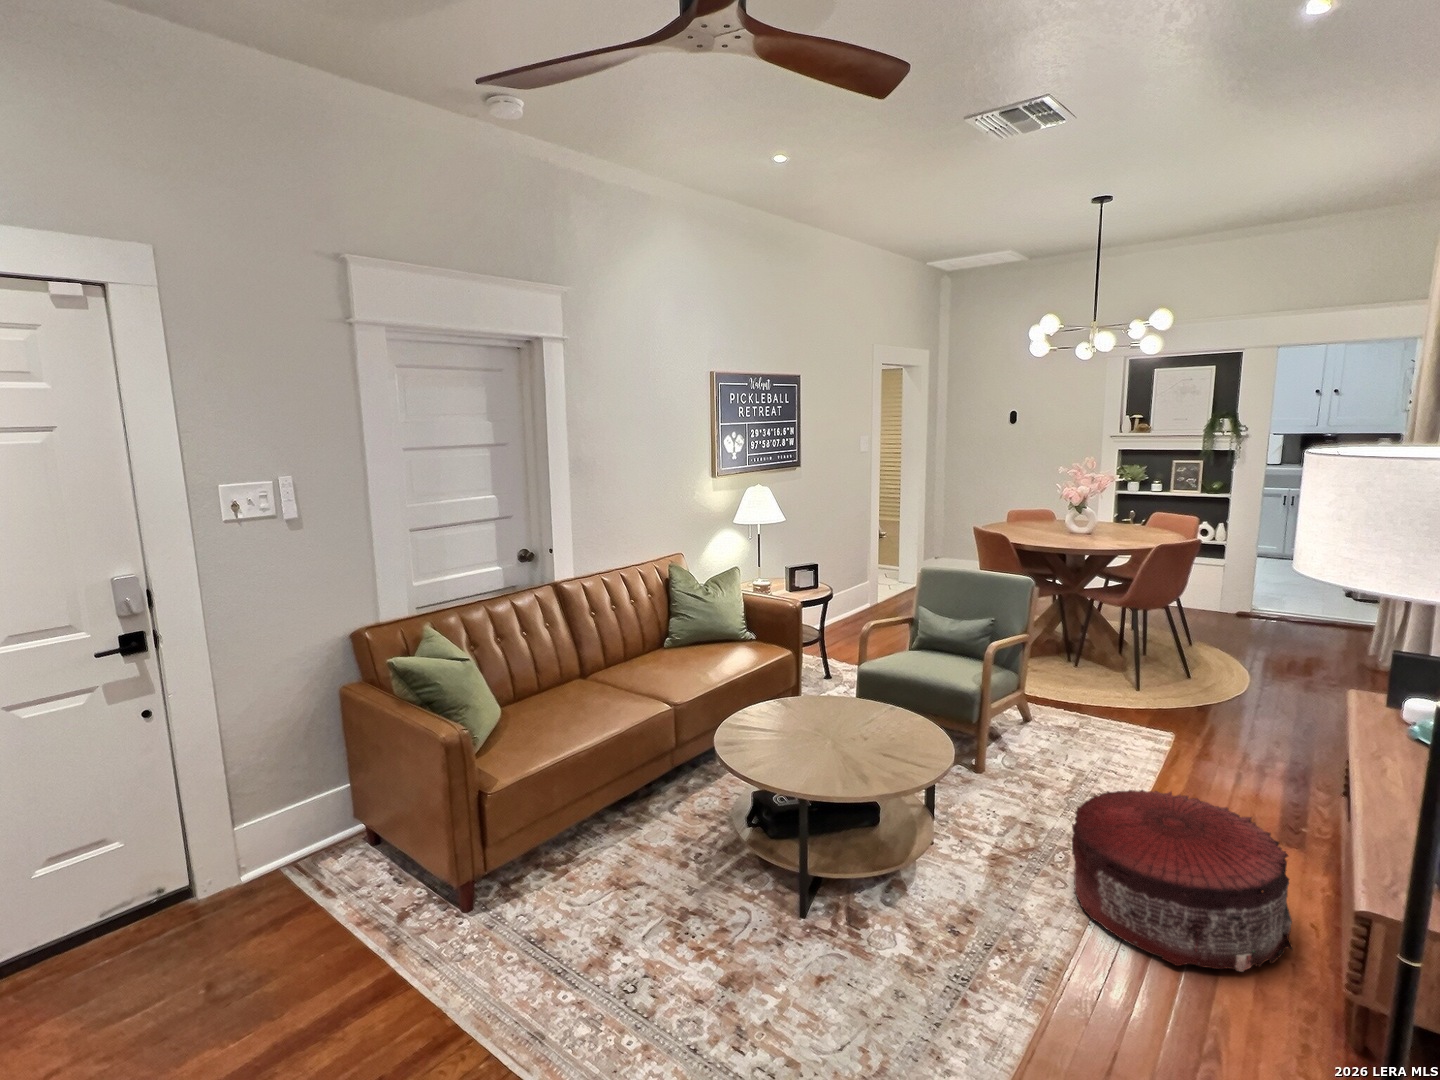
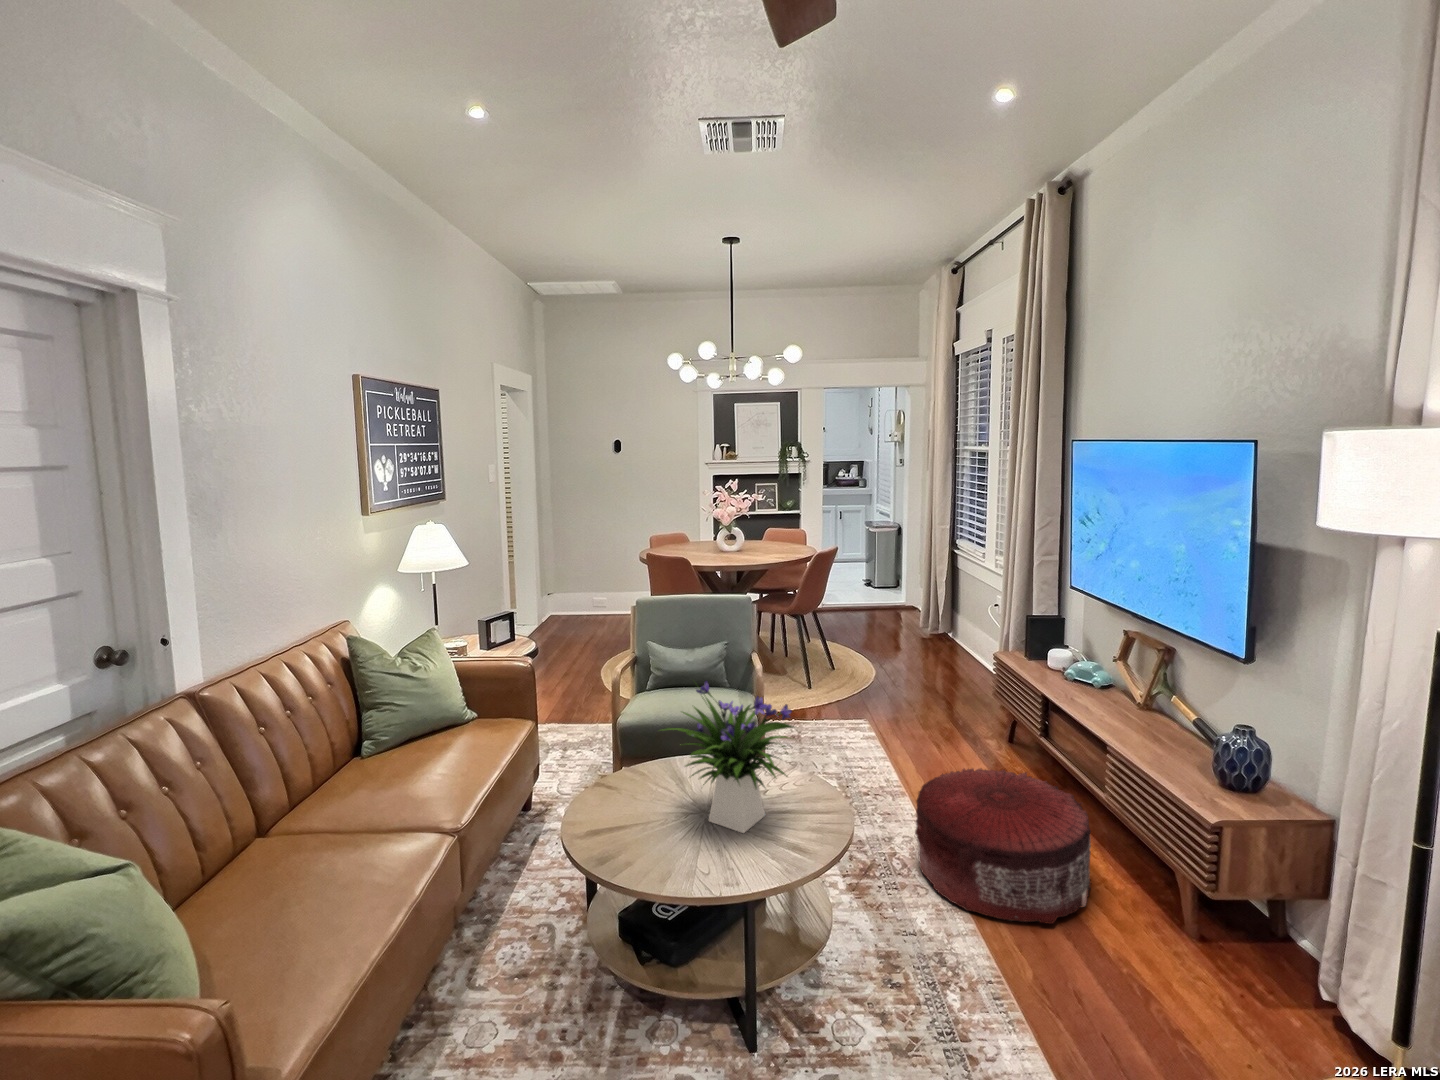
flower arrangement: none [776,622,891,754] -> present [662,681,795,833]

